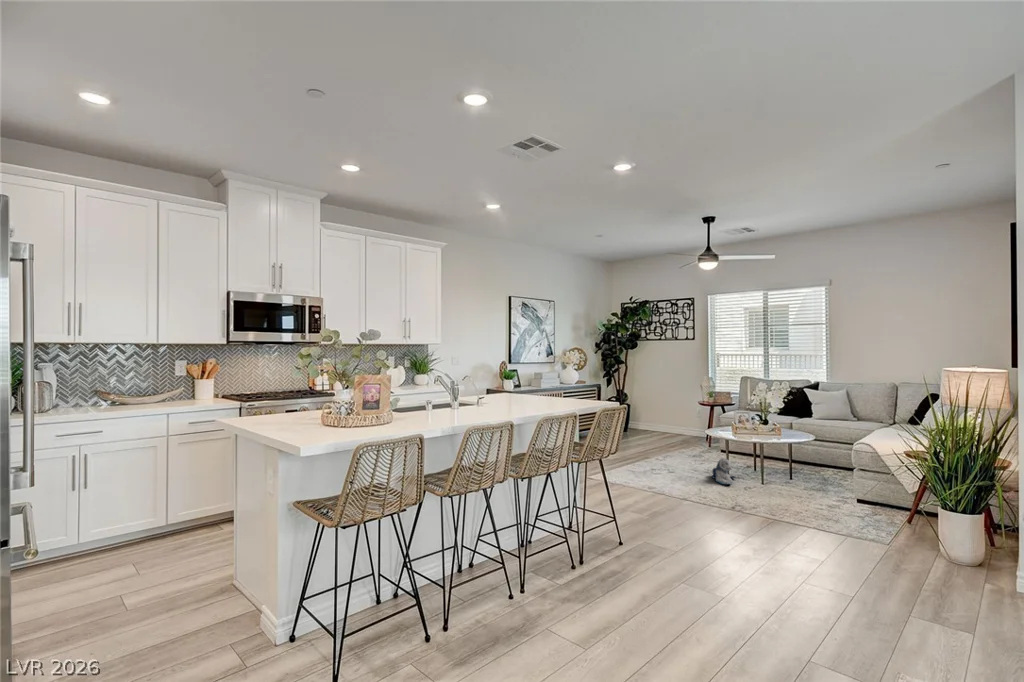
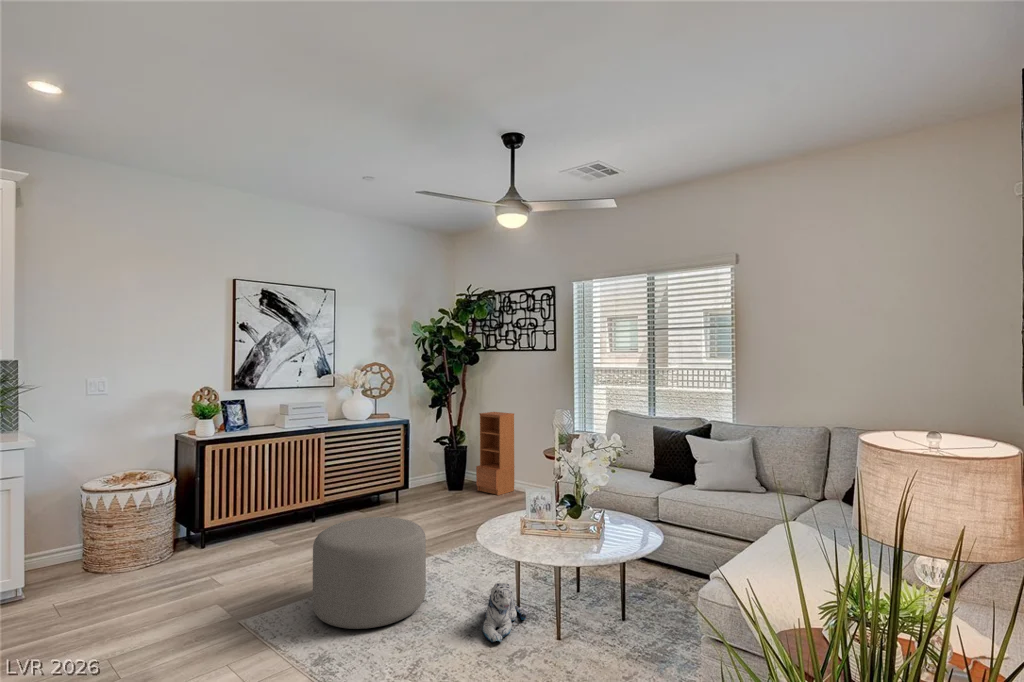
bookcase: none [638,380,664,433] -> present [476,412,515,495]
ottoman: none [615,429,675,480] -> present [312,517,426,629]

